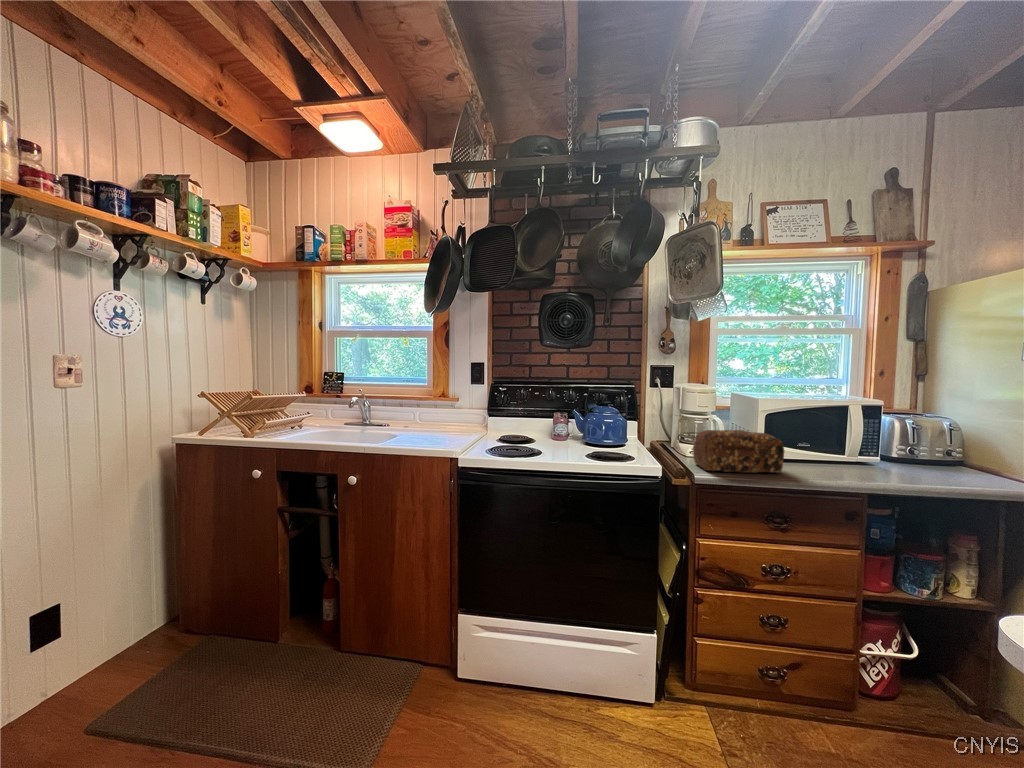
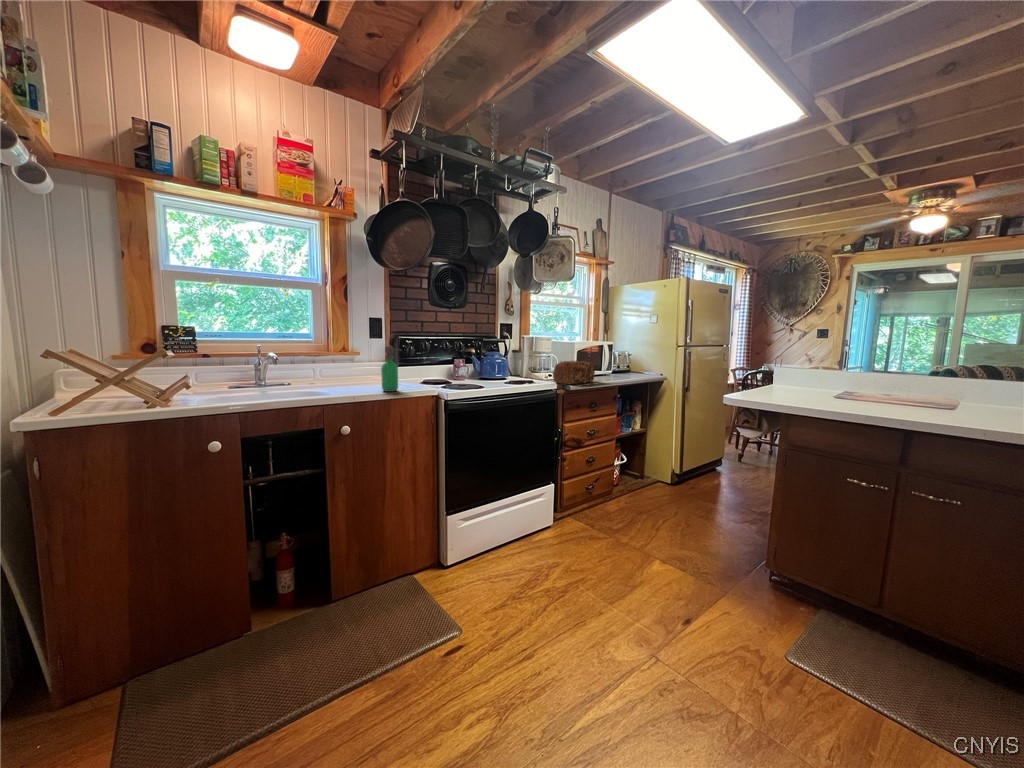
soap dispenser: none [420,394,437,445] -> present [381,345,401,392]

